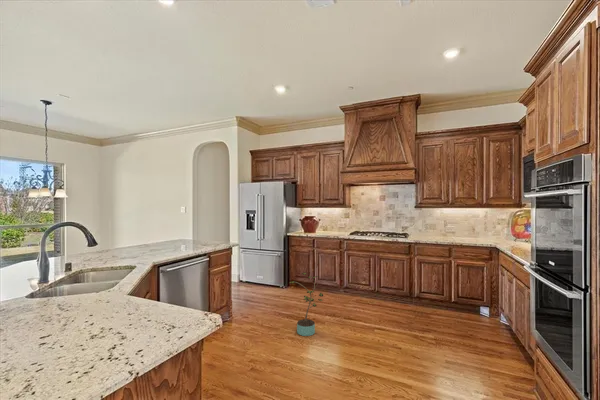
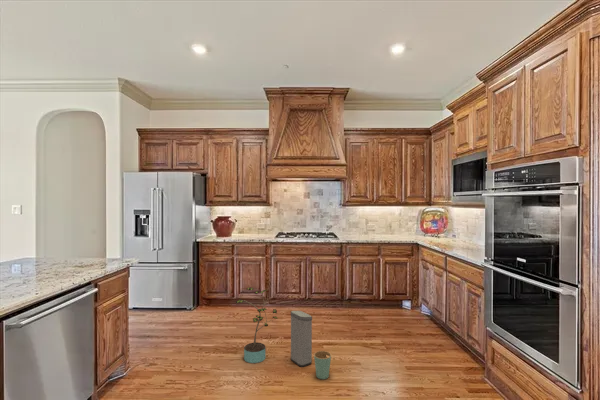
trash can: none [334,296,361,361] -> present [291,311,331,379]

